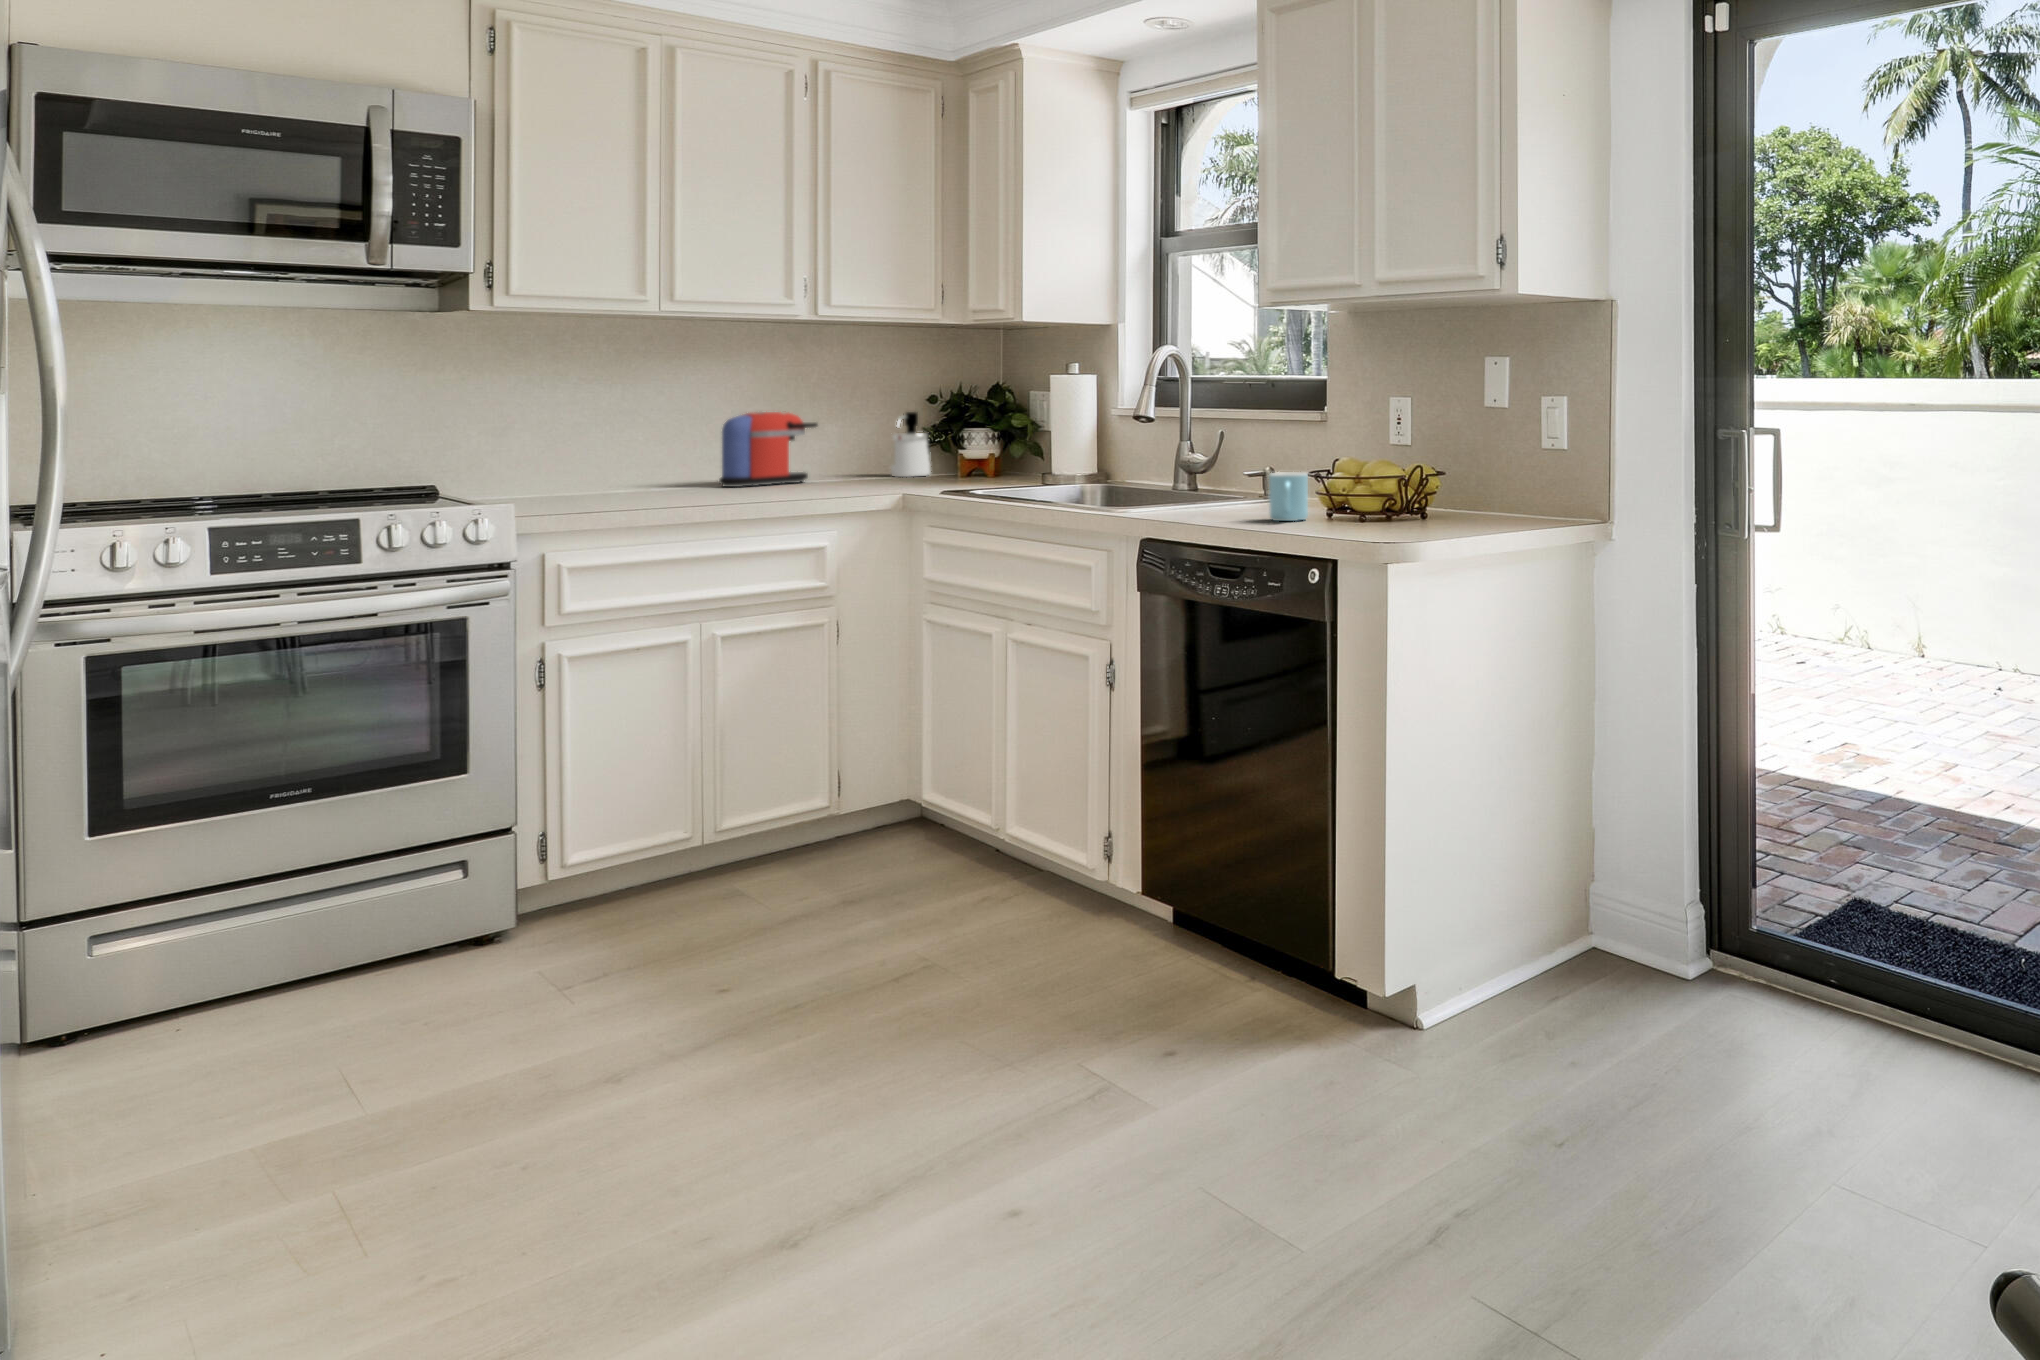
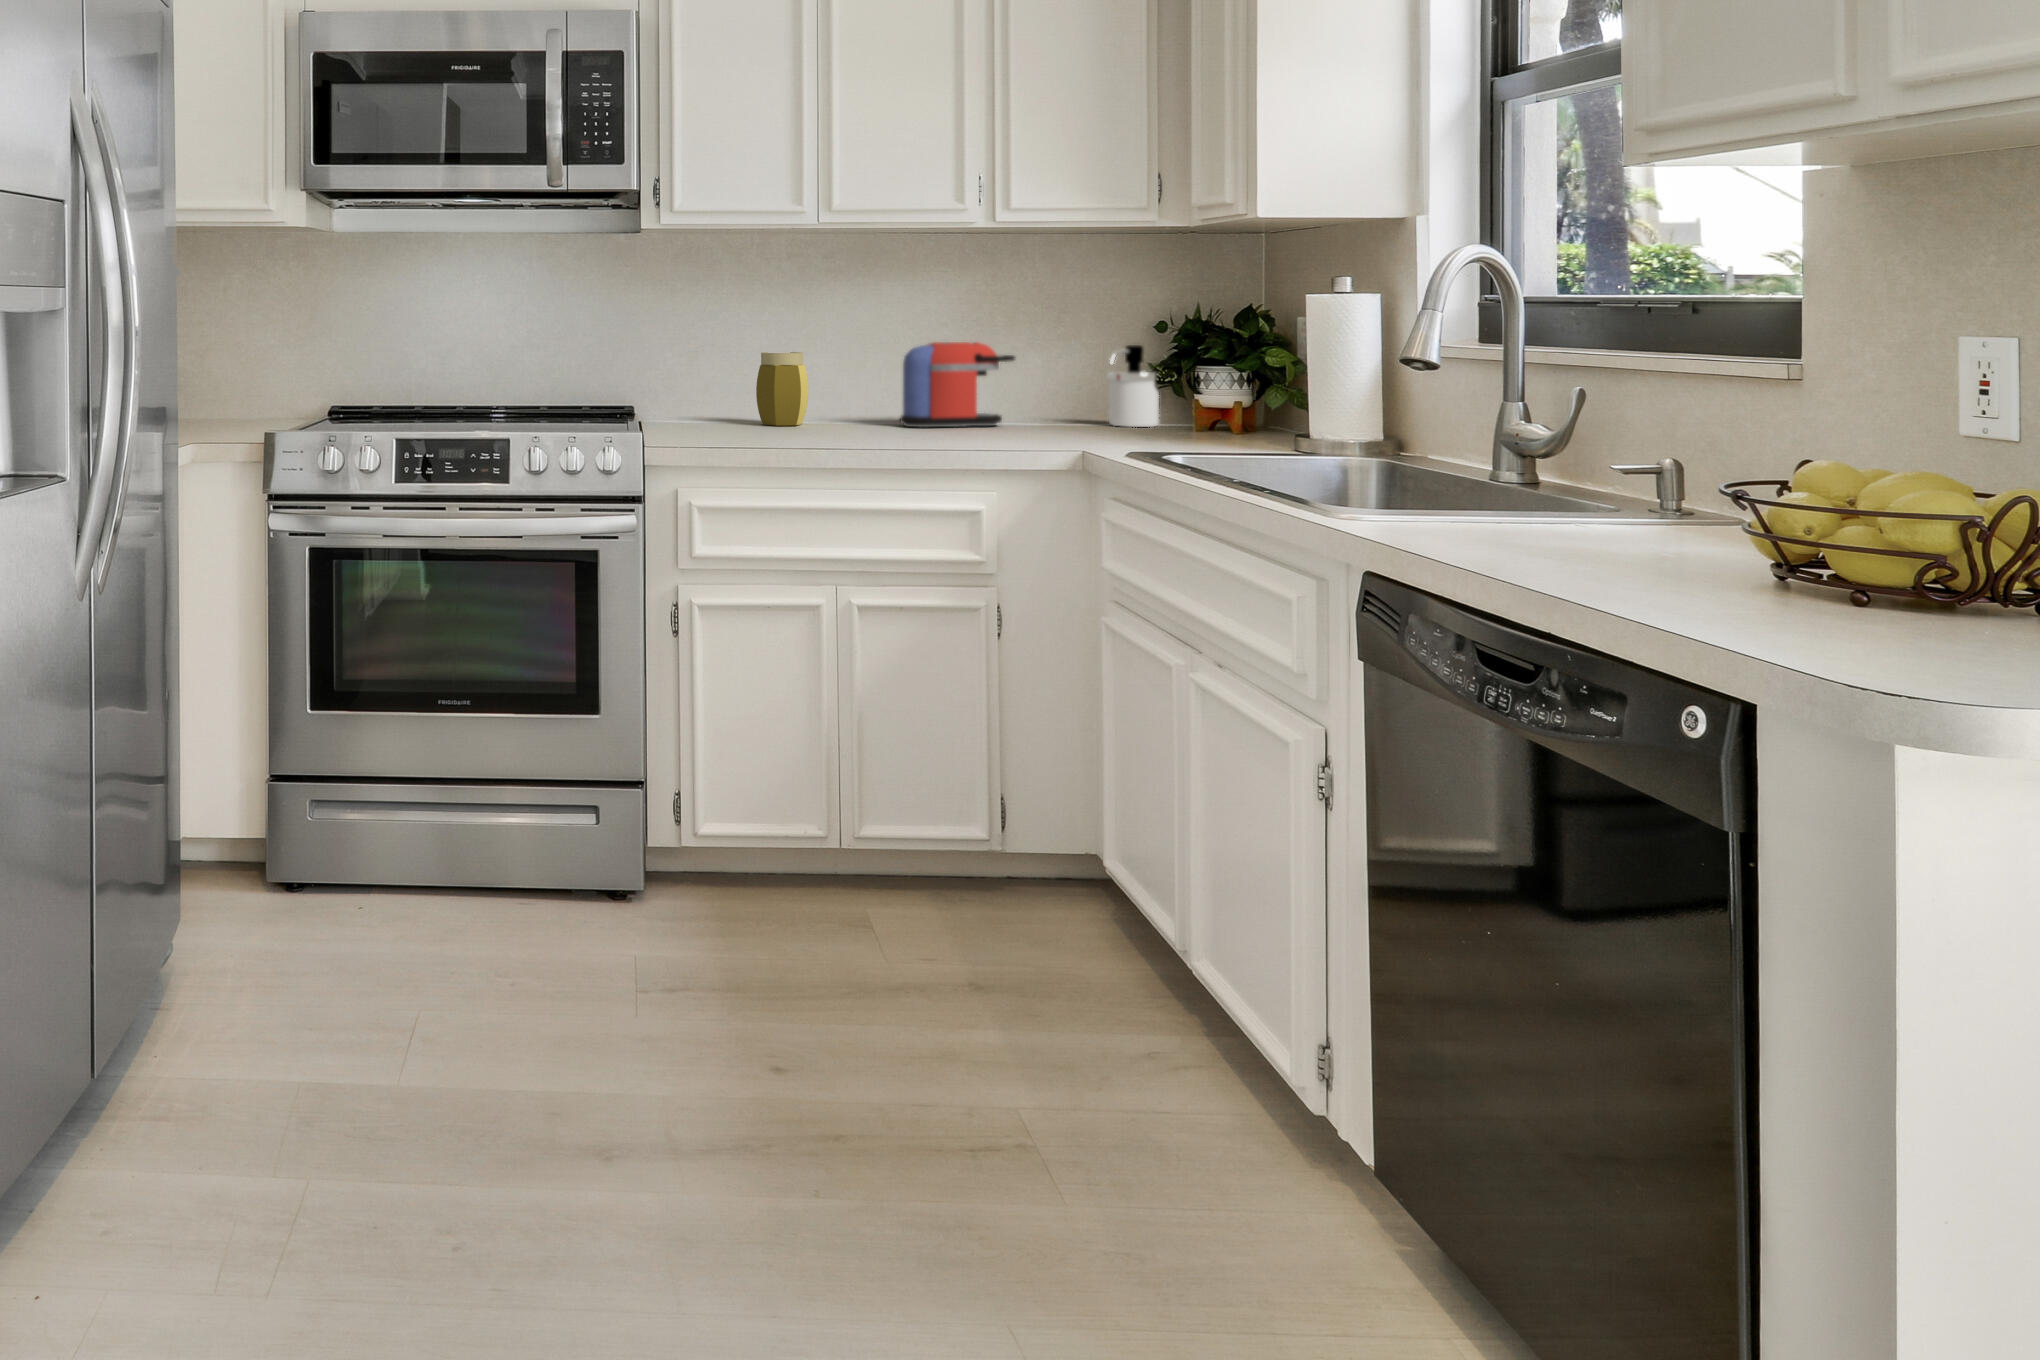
jar: none [576,424,629,493] -> present [756,352,808,426]
mug: present [1269,472,1308,521] -> none [1625,478,1721,577]

